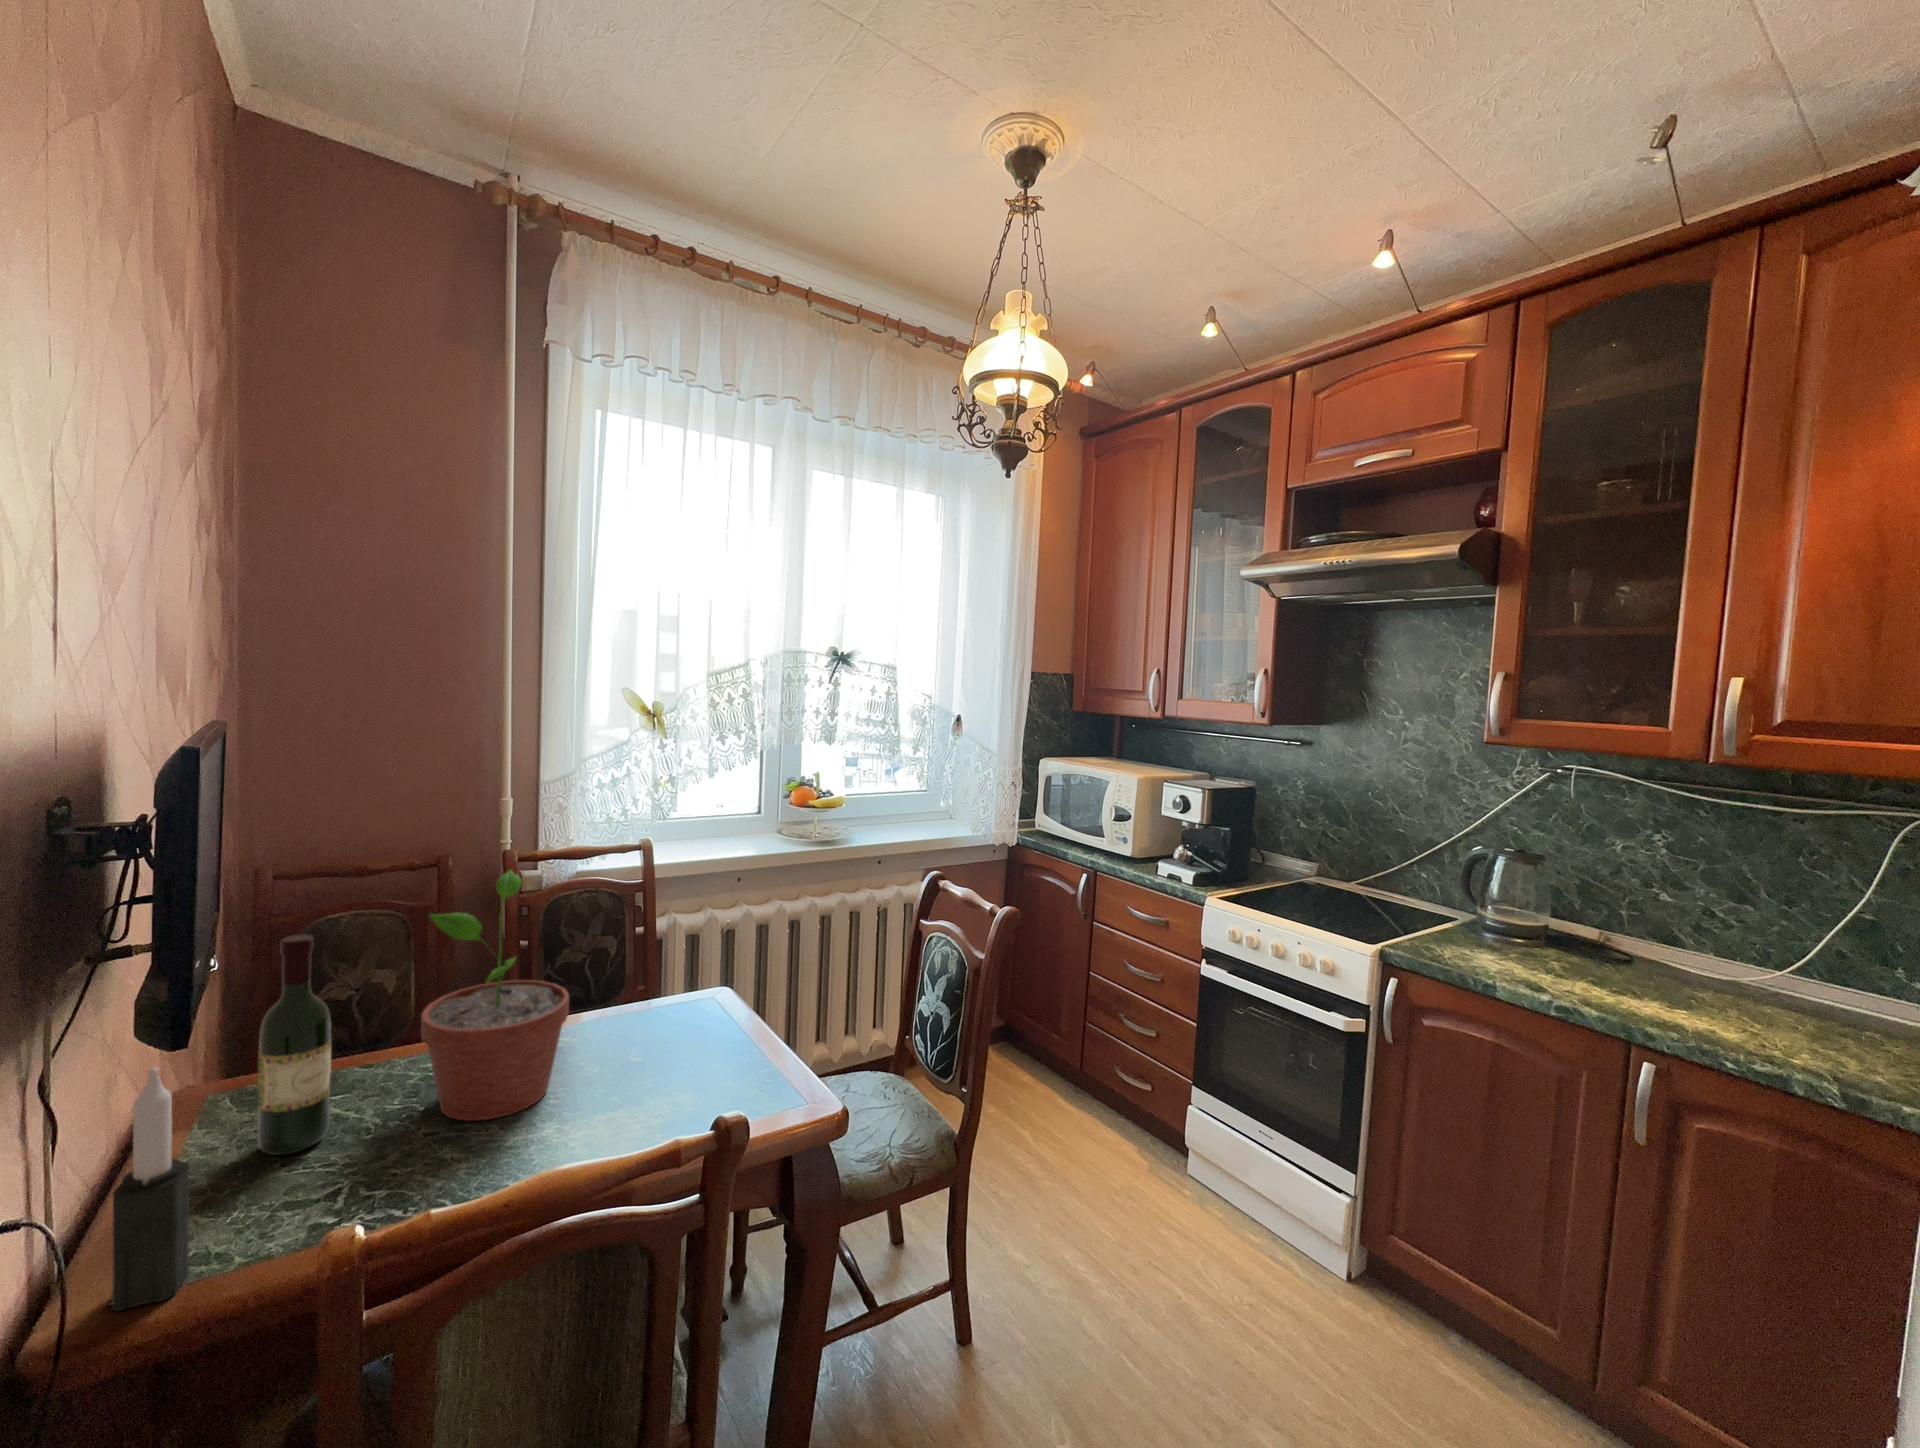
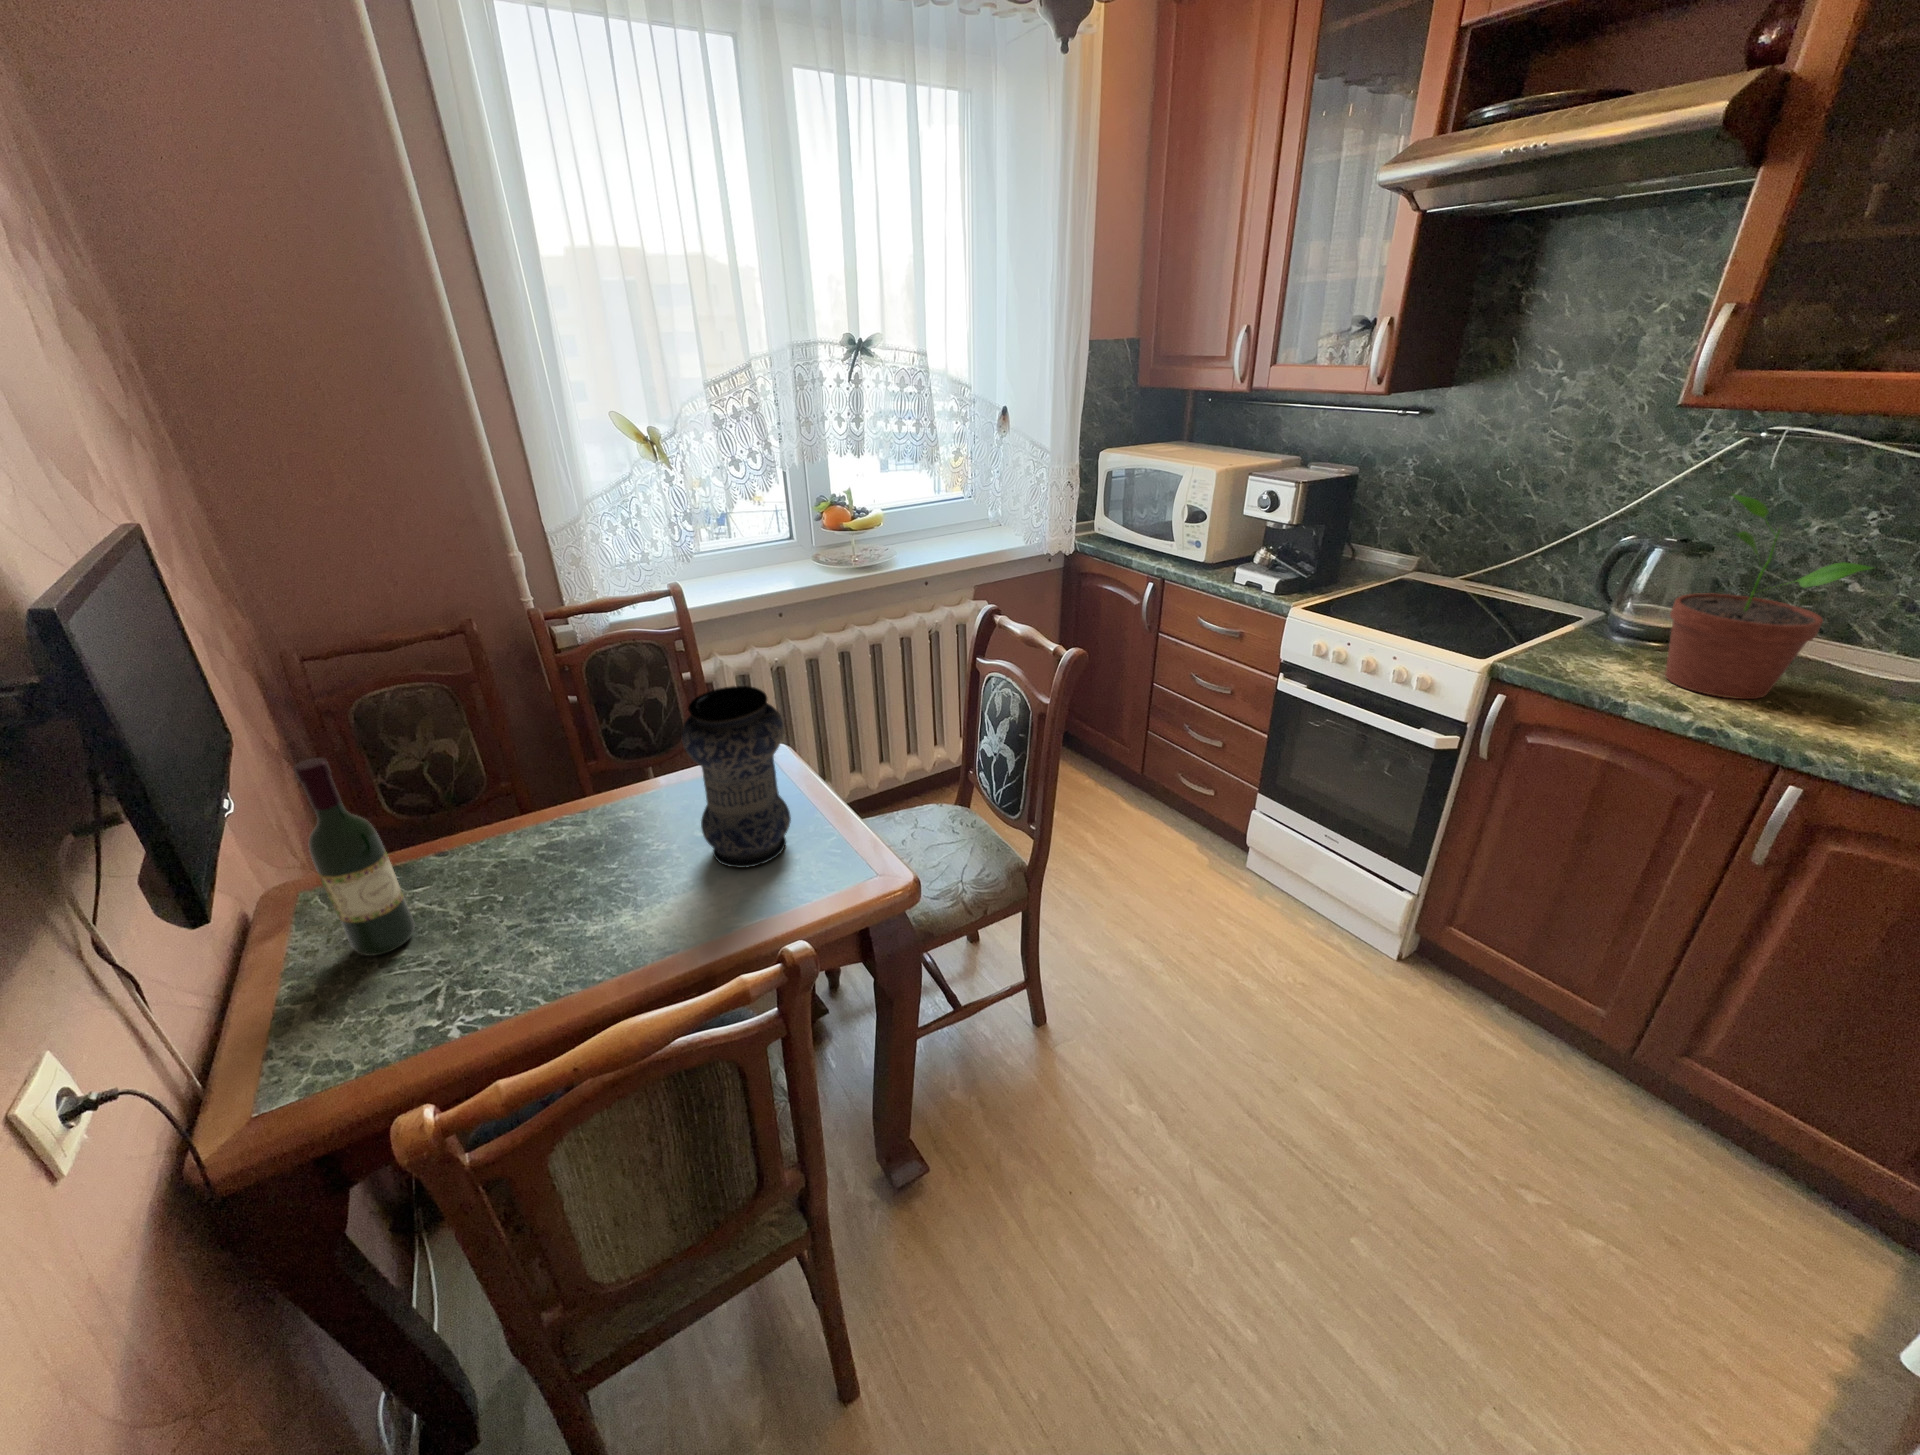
potted plant: present [421,870,569,1121] -> present [1665,493,1872,699]
vase: none [642,909,739,1092] -> present [682,686,791,868]
candle: present [112,1068,189,1311] -> none [189,931,317,1121]

